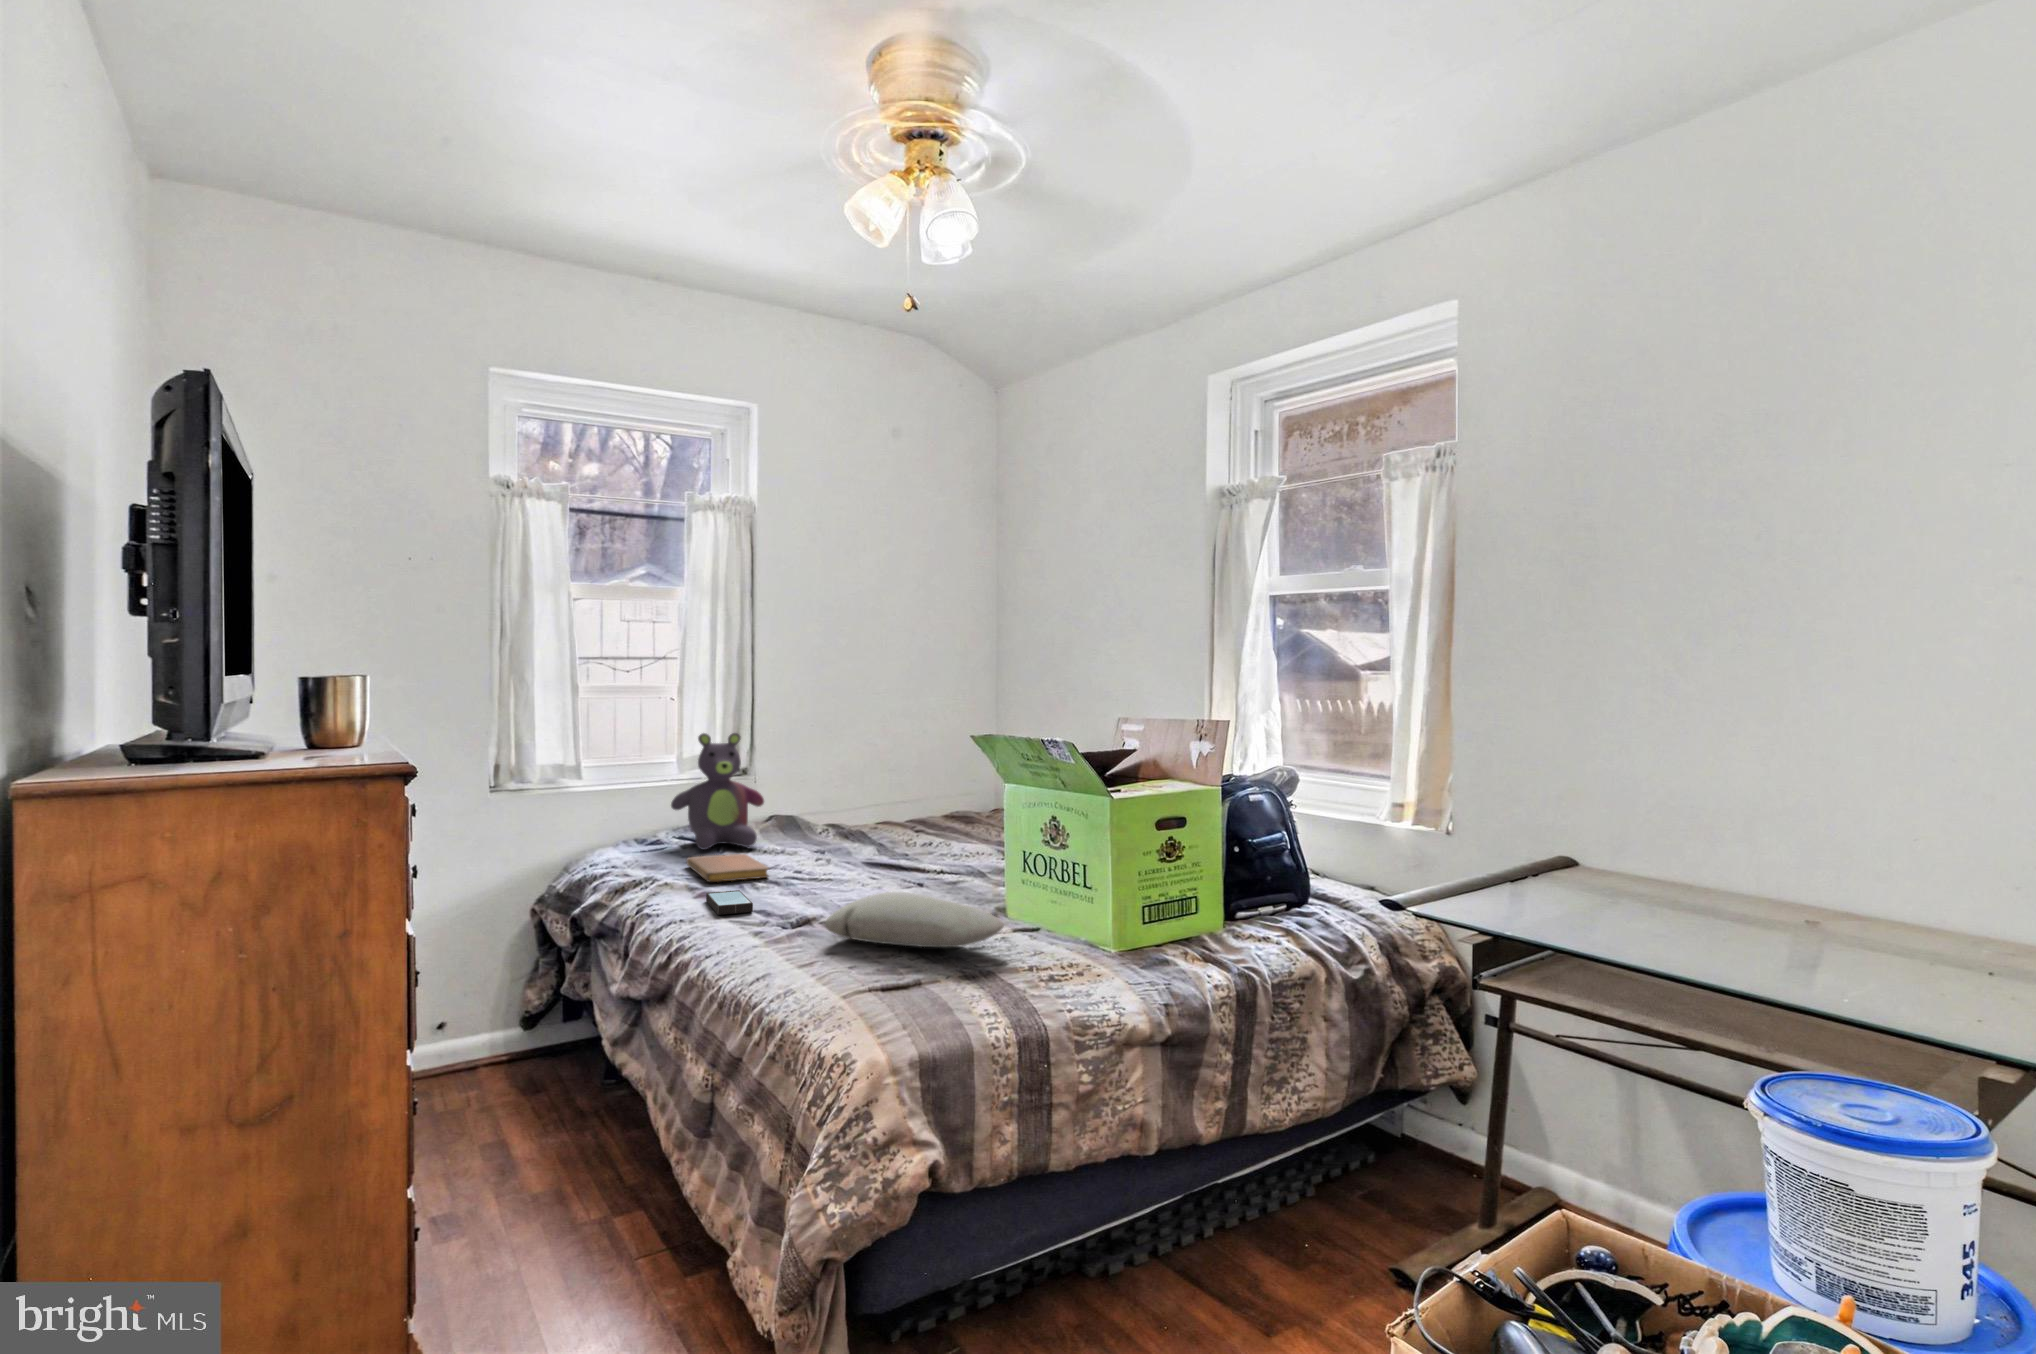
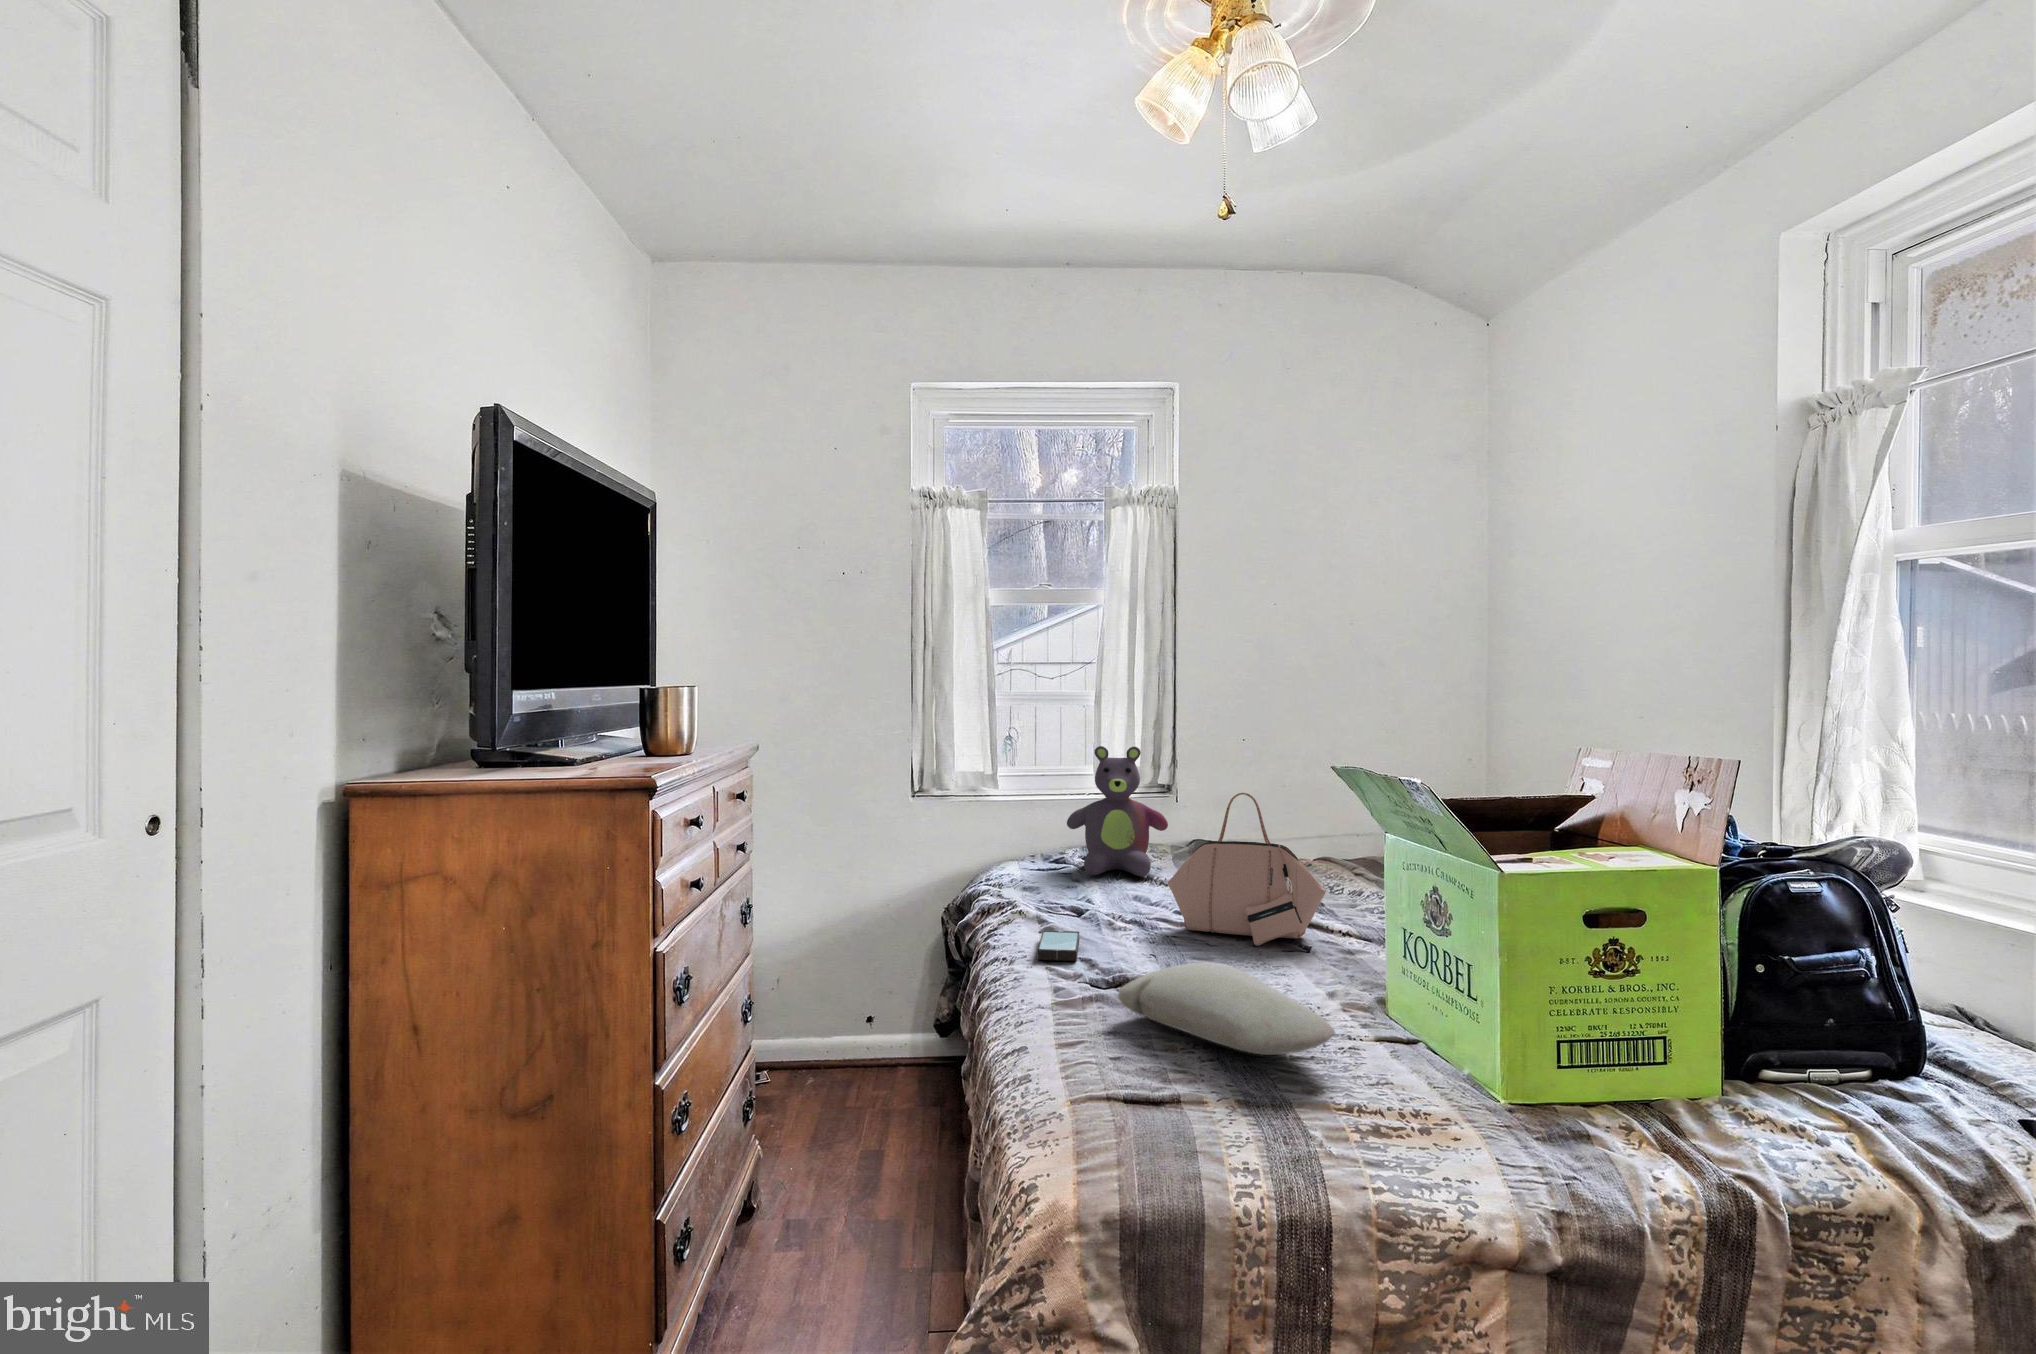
handbag: none [804,764,934,885] -> present [1168,793,1325,946]
notebook: present [686,854,769,882] -> none [1059,884,1132,918]

